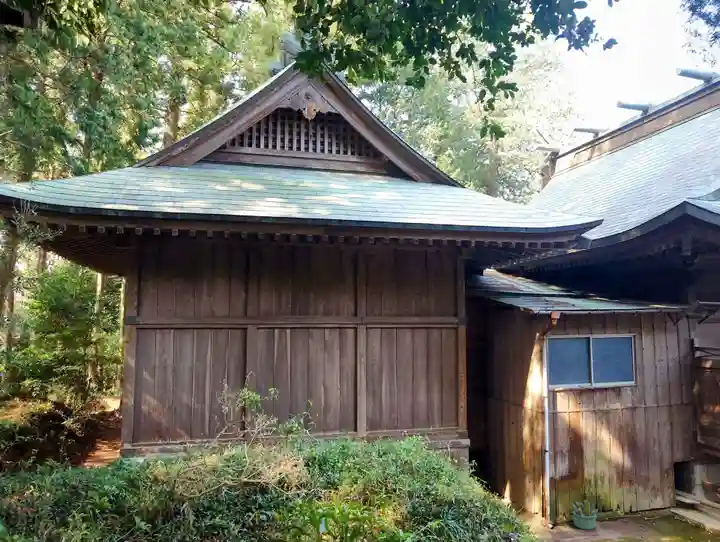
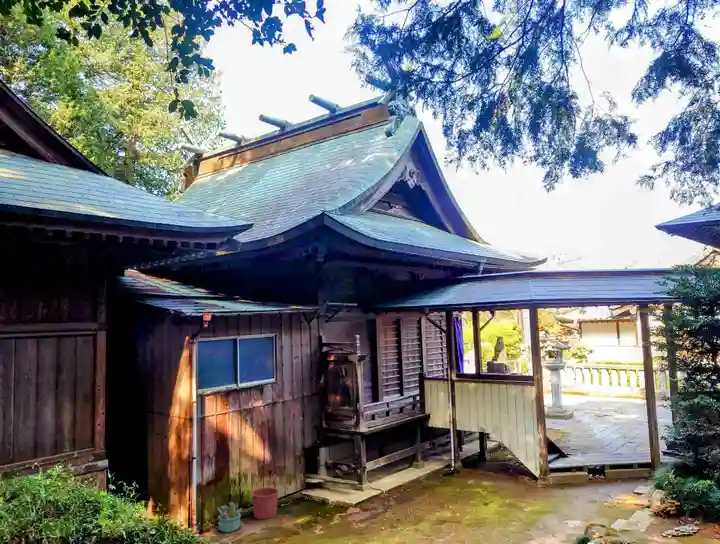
bucket: none [608,495,640,528] -> present [251,487,279,519]

